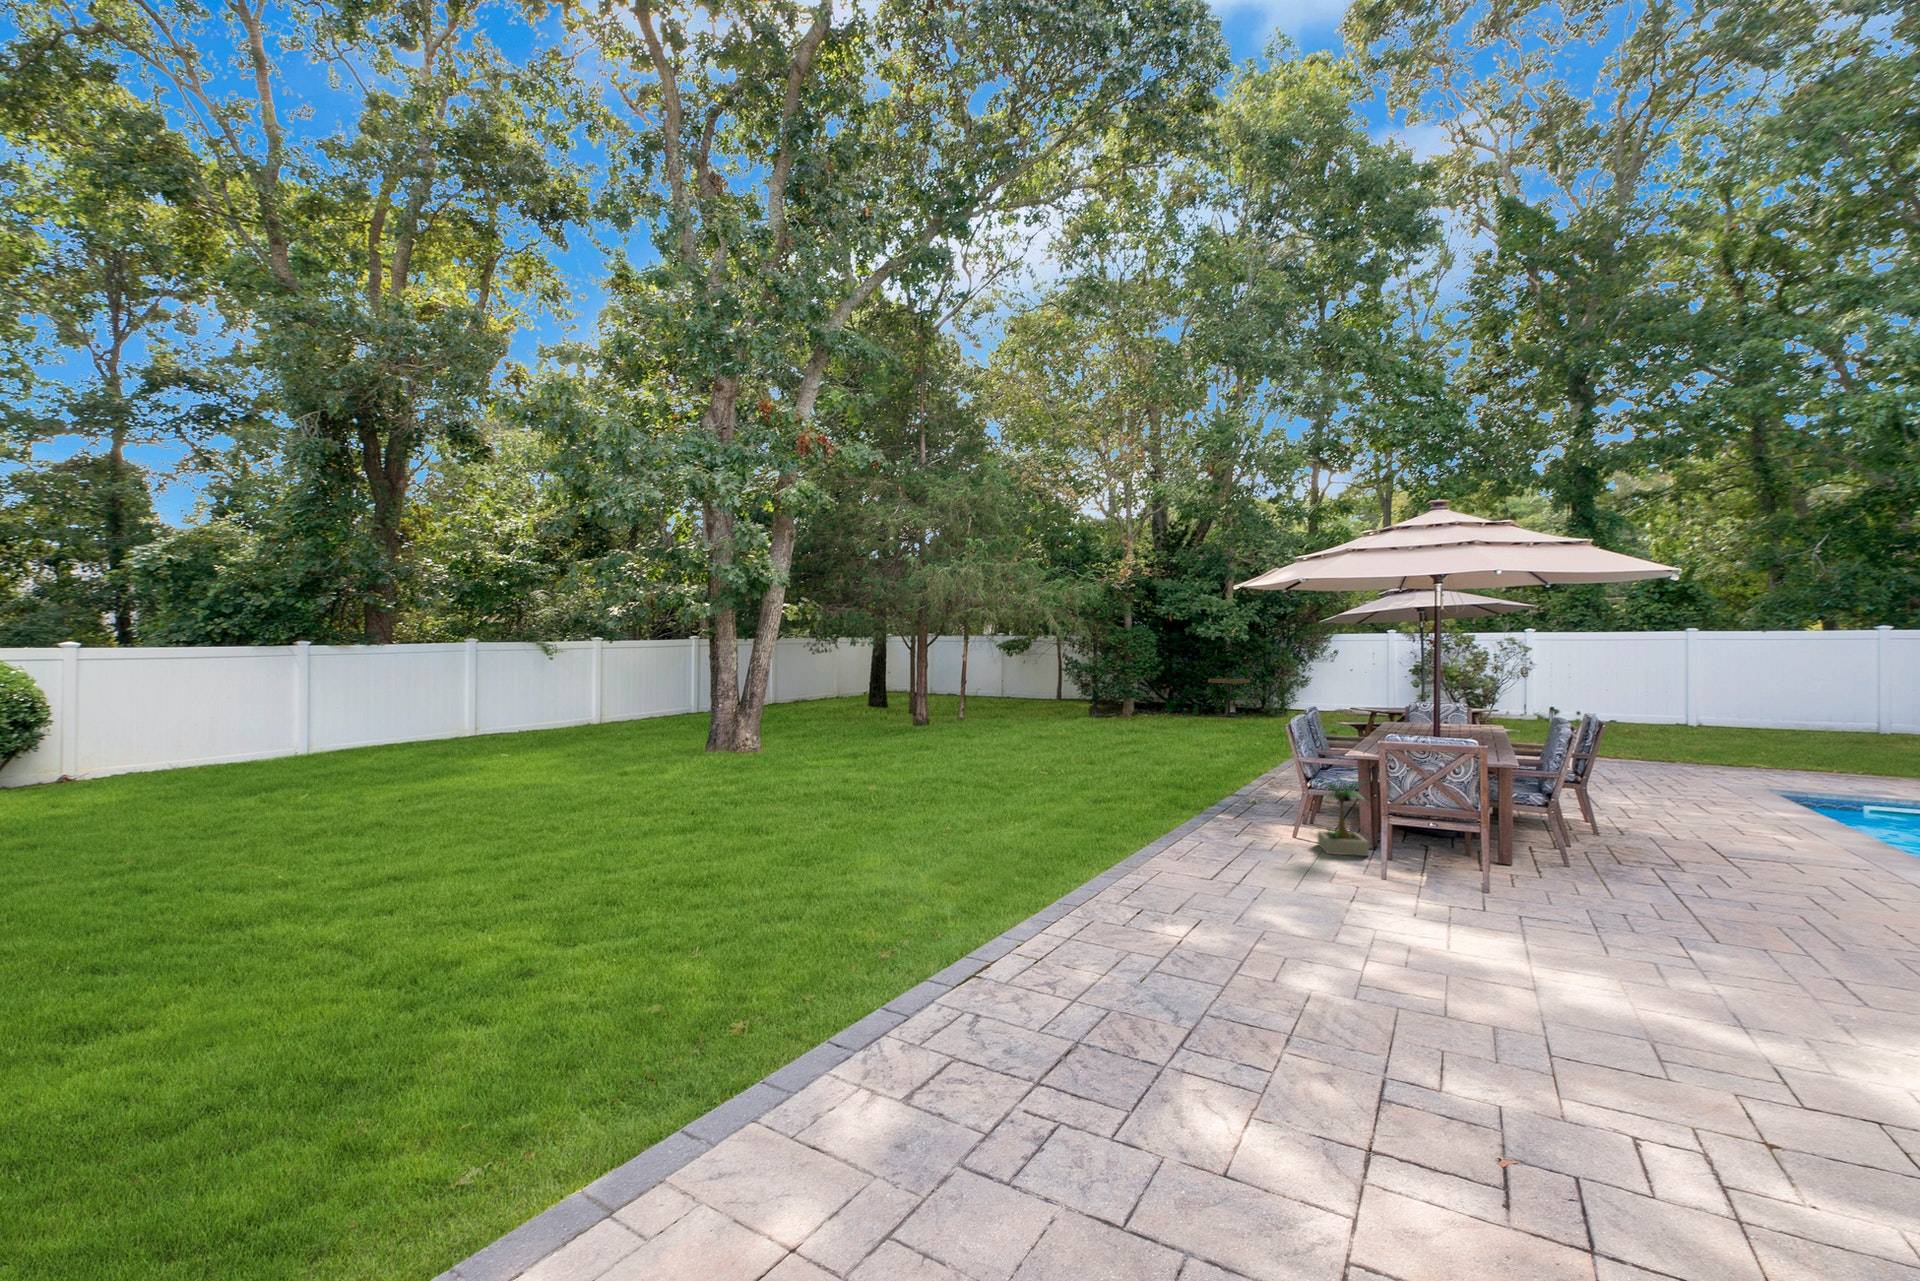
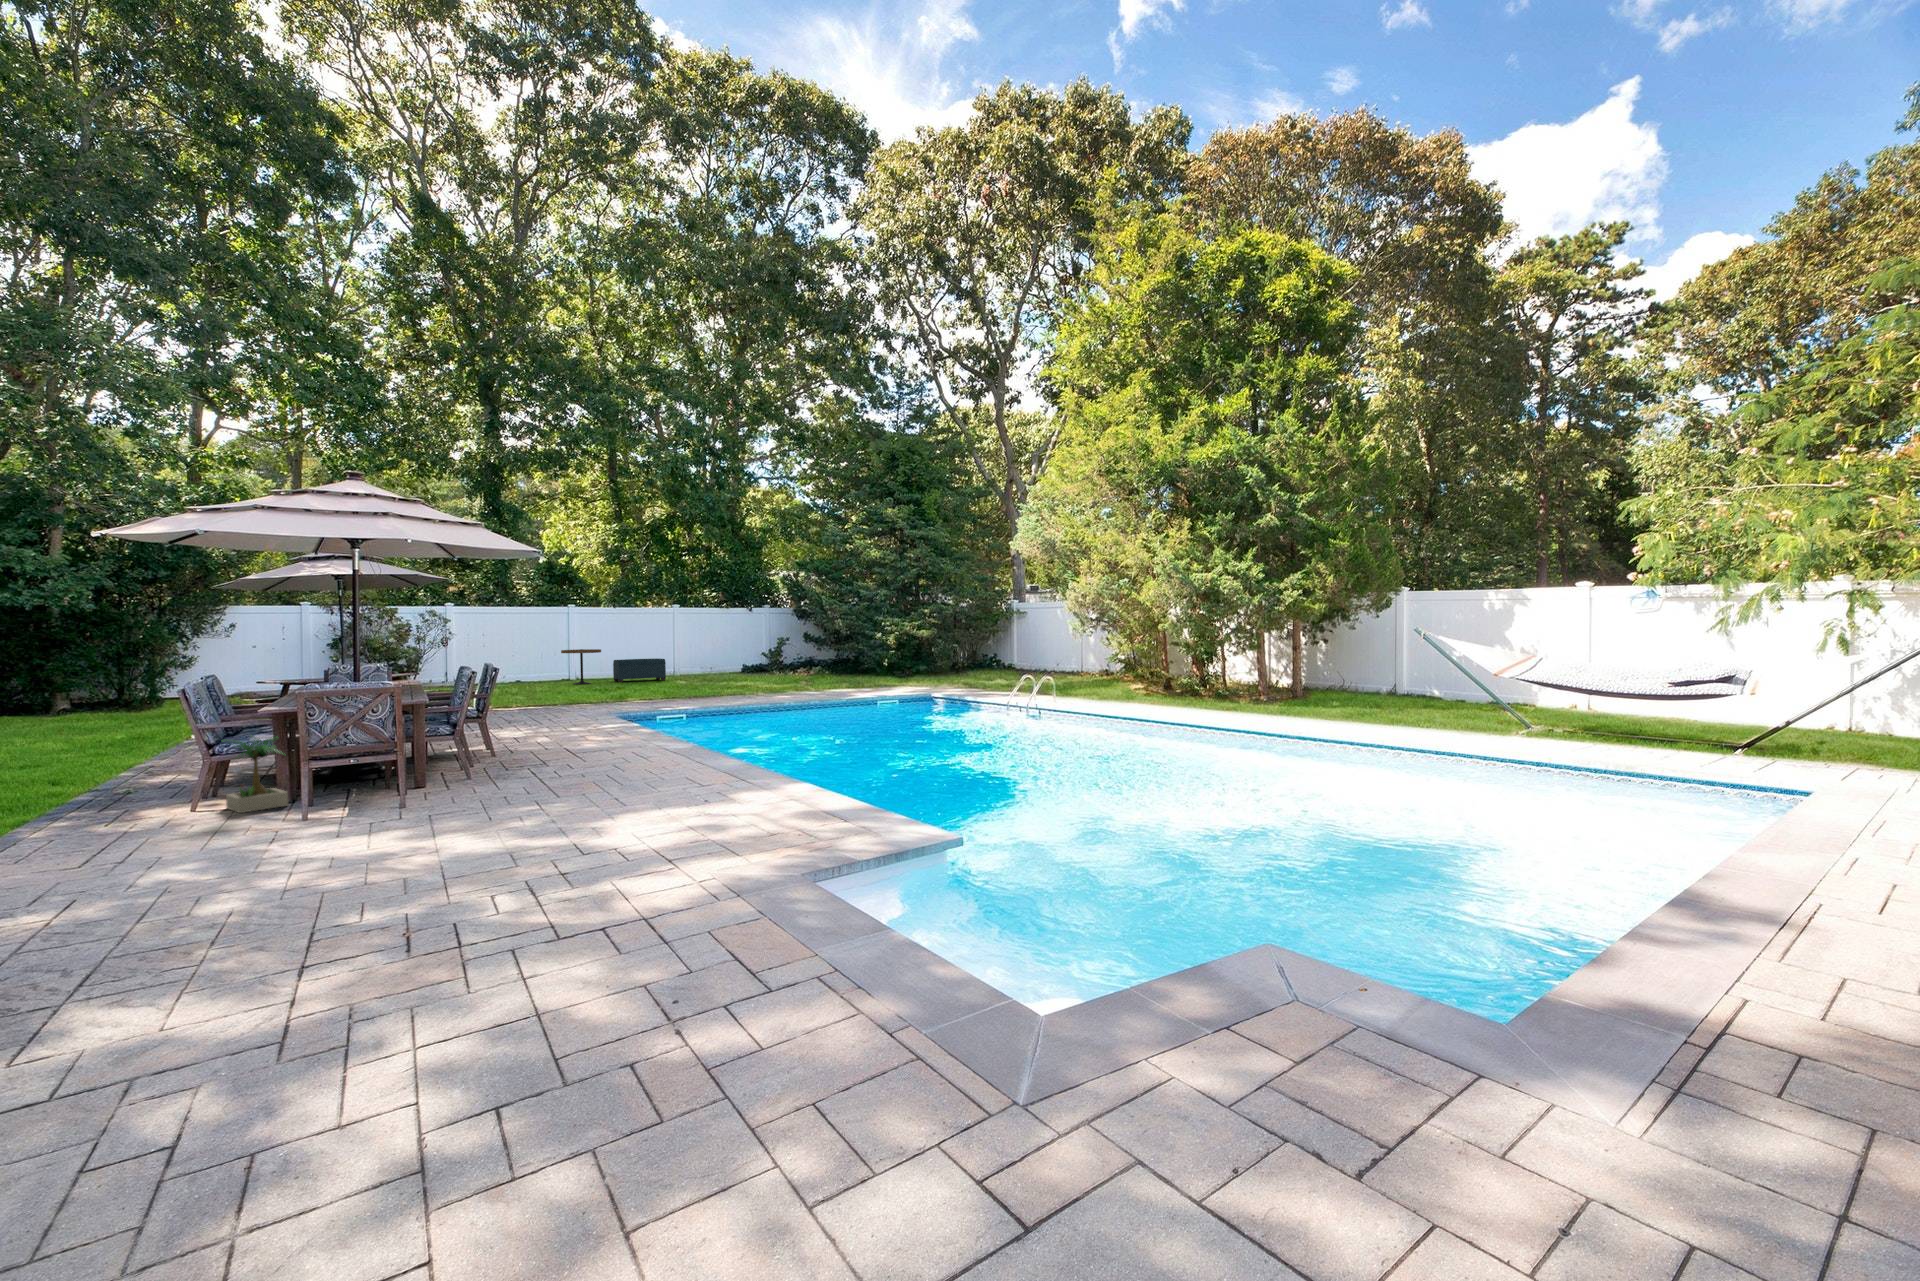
side table: present [1208,679,1250,717] -> present [561,649,601,684]
bench: none [1764,705,1867,741] -> present [613,658,666,683]

